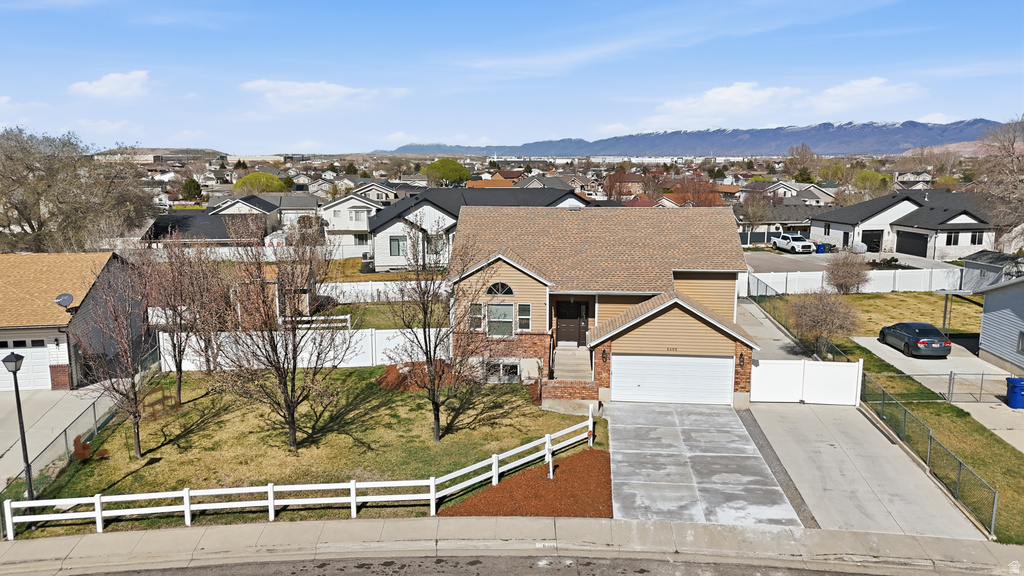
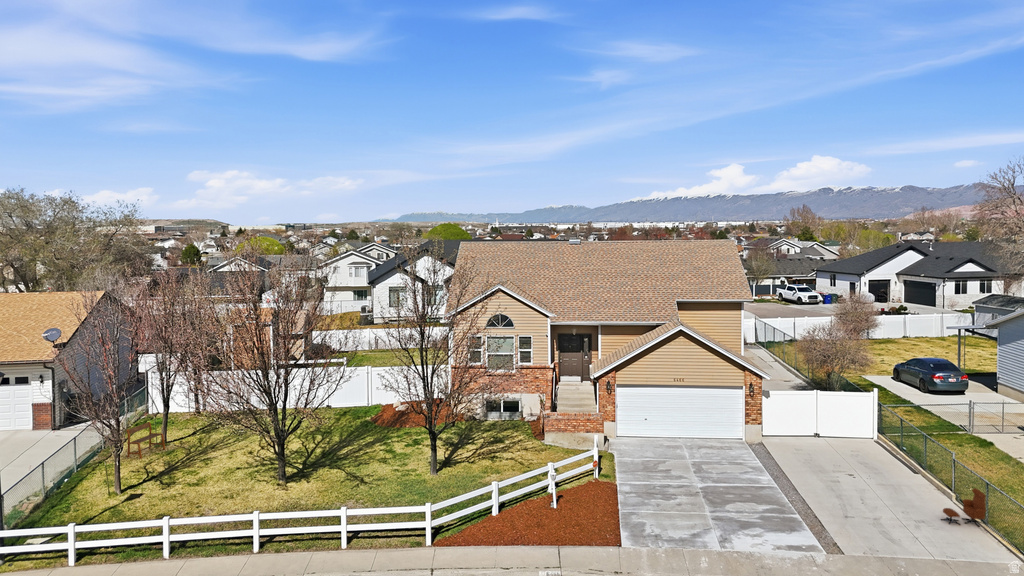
lounge chair: present [73,435,110,465] -> present [941,488,986,526]

